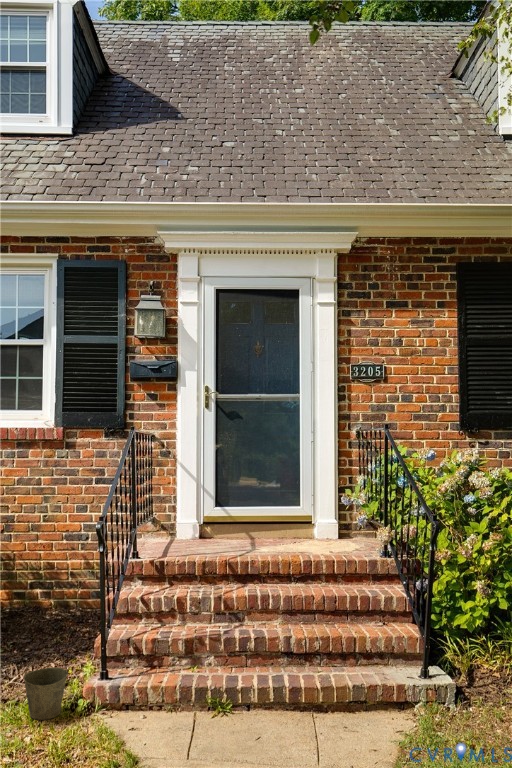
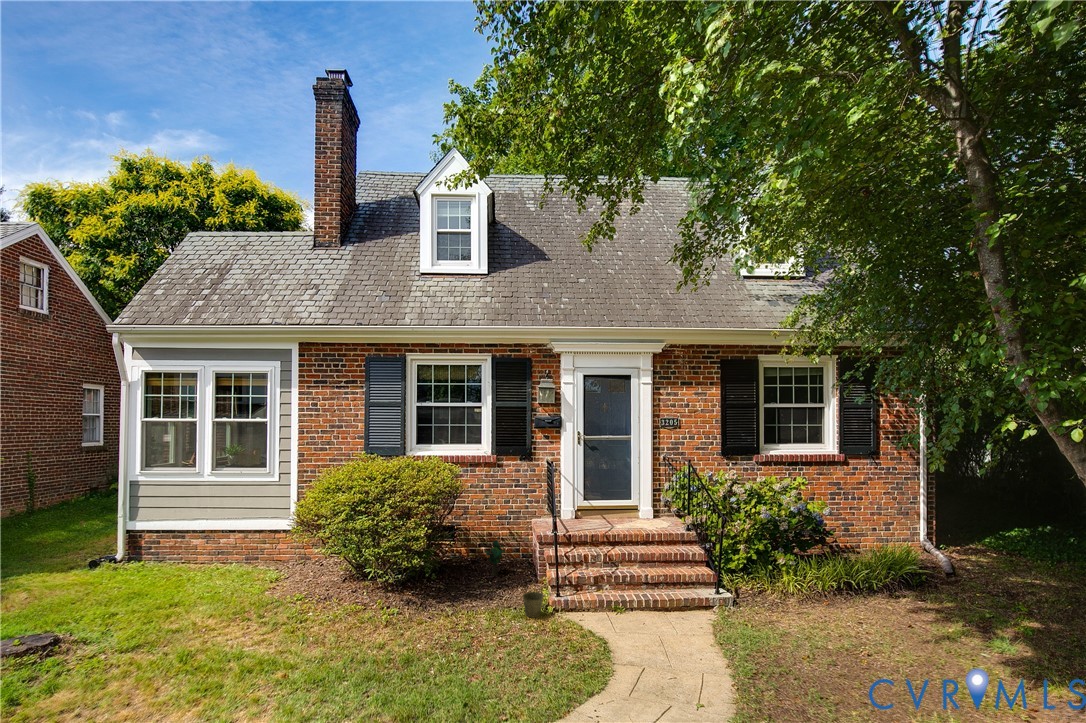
decorative plant: none [24,565,63,634] -> present [485,537,505,576]

